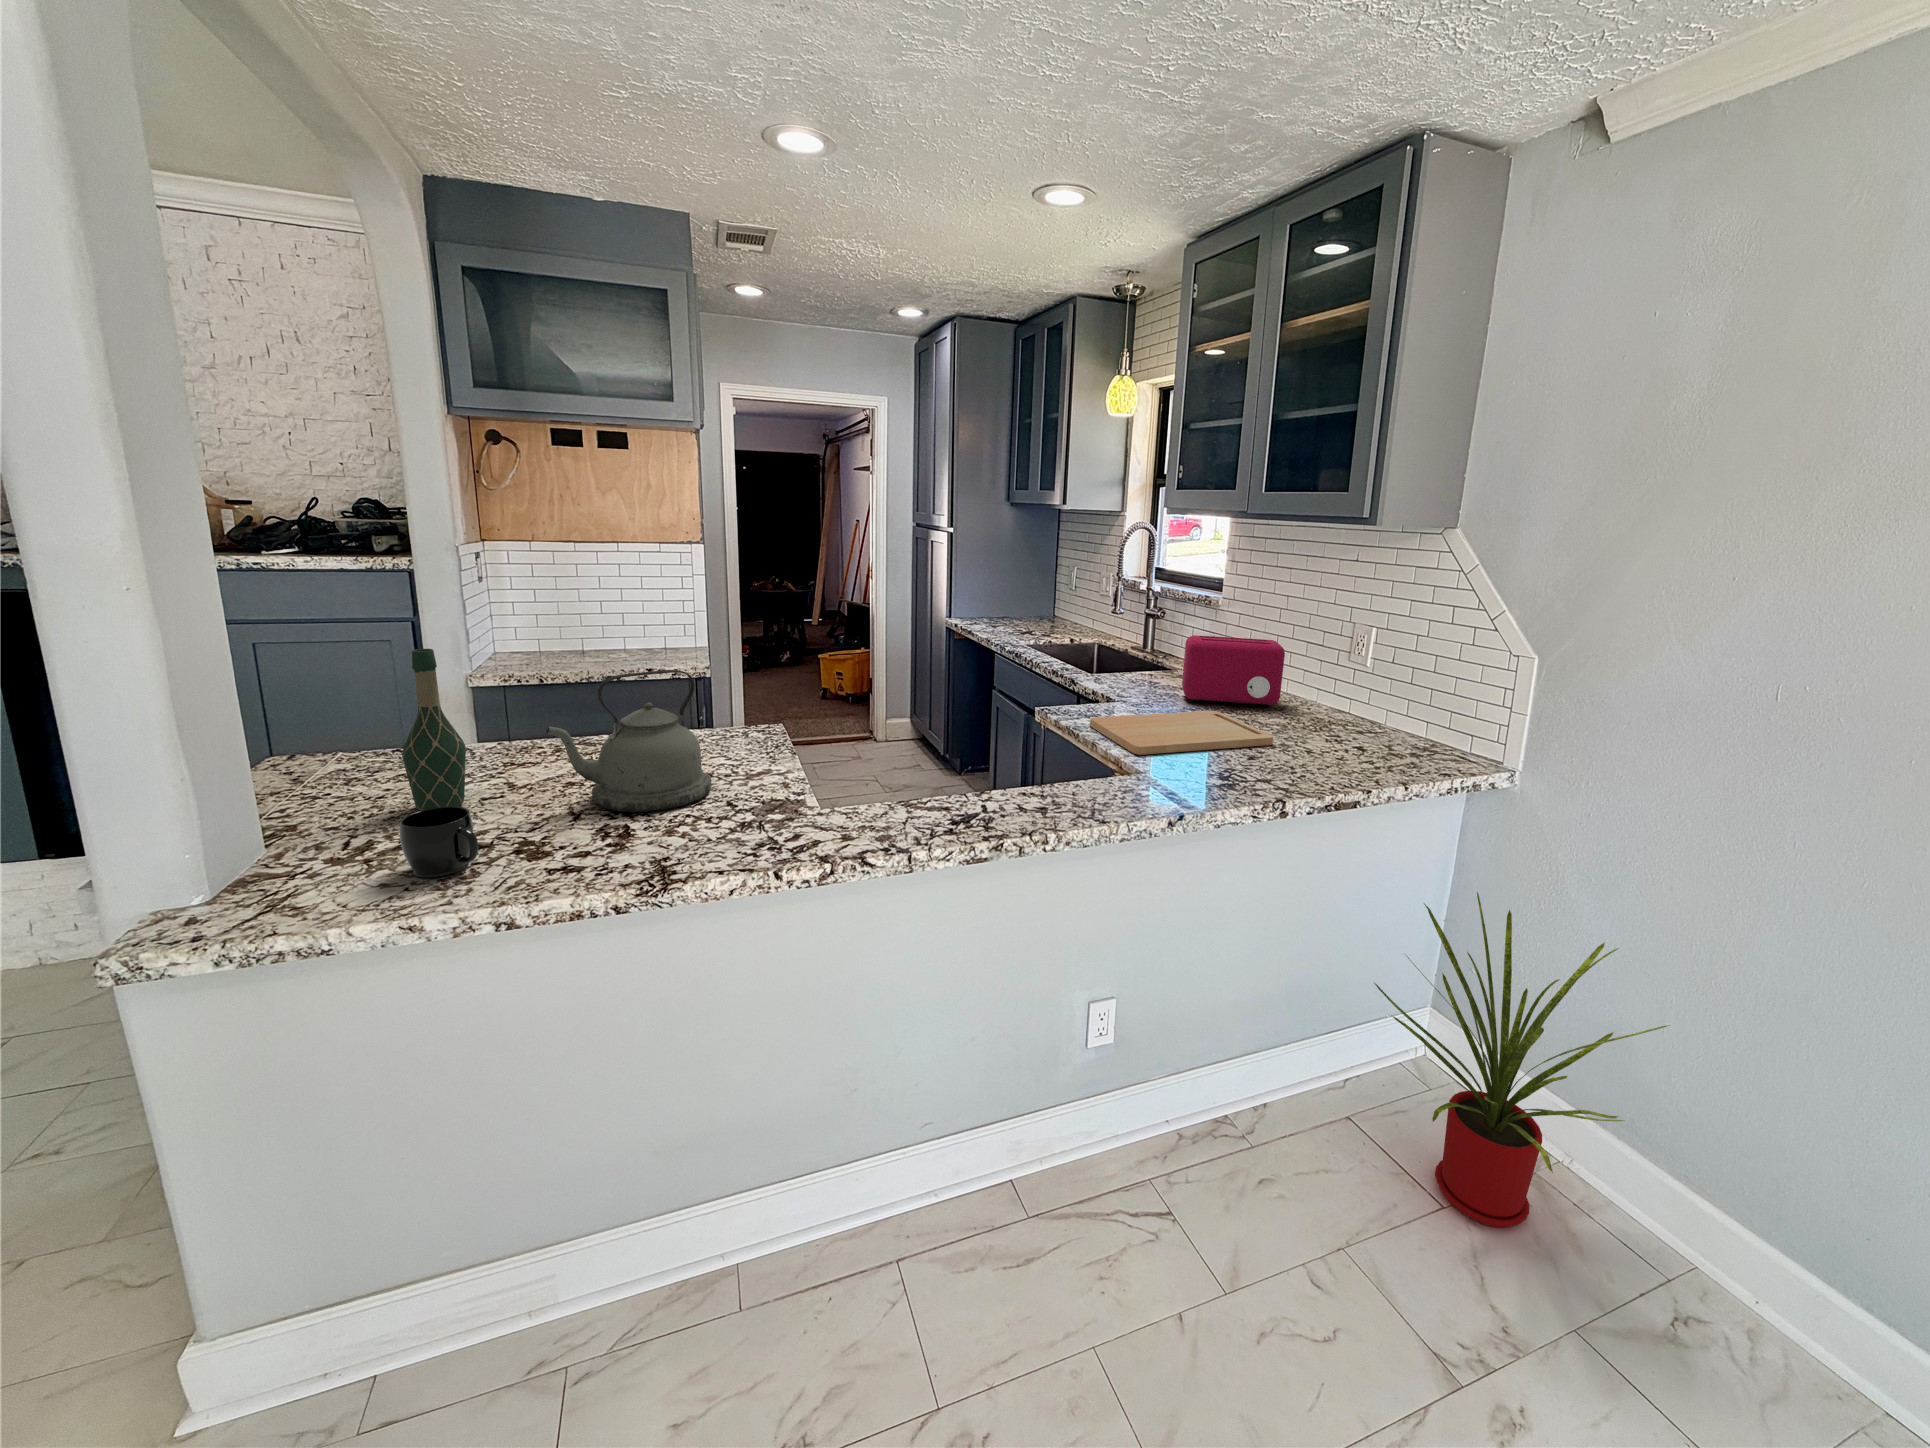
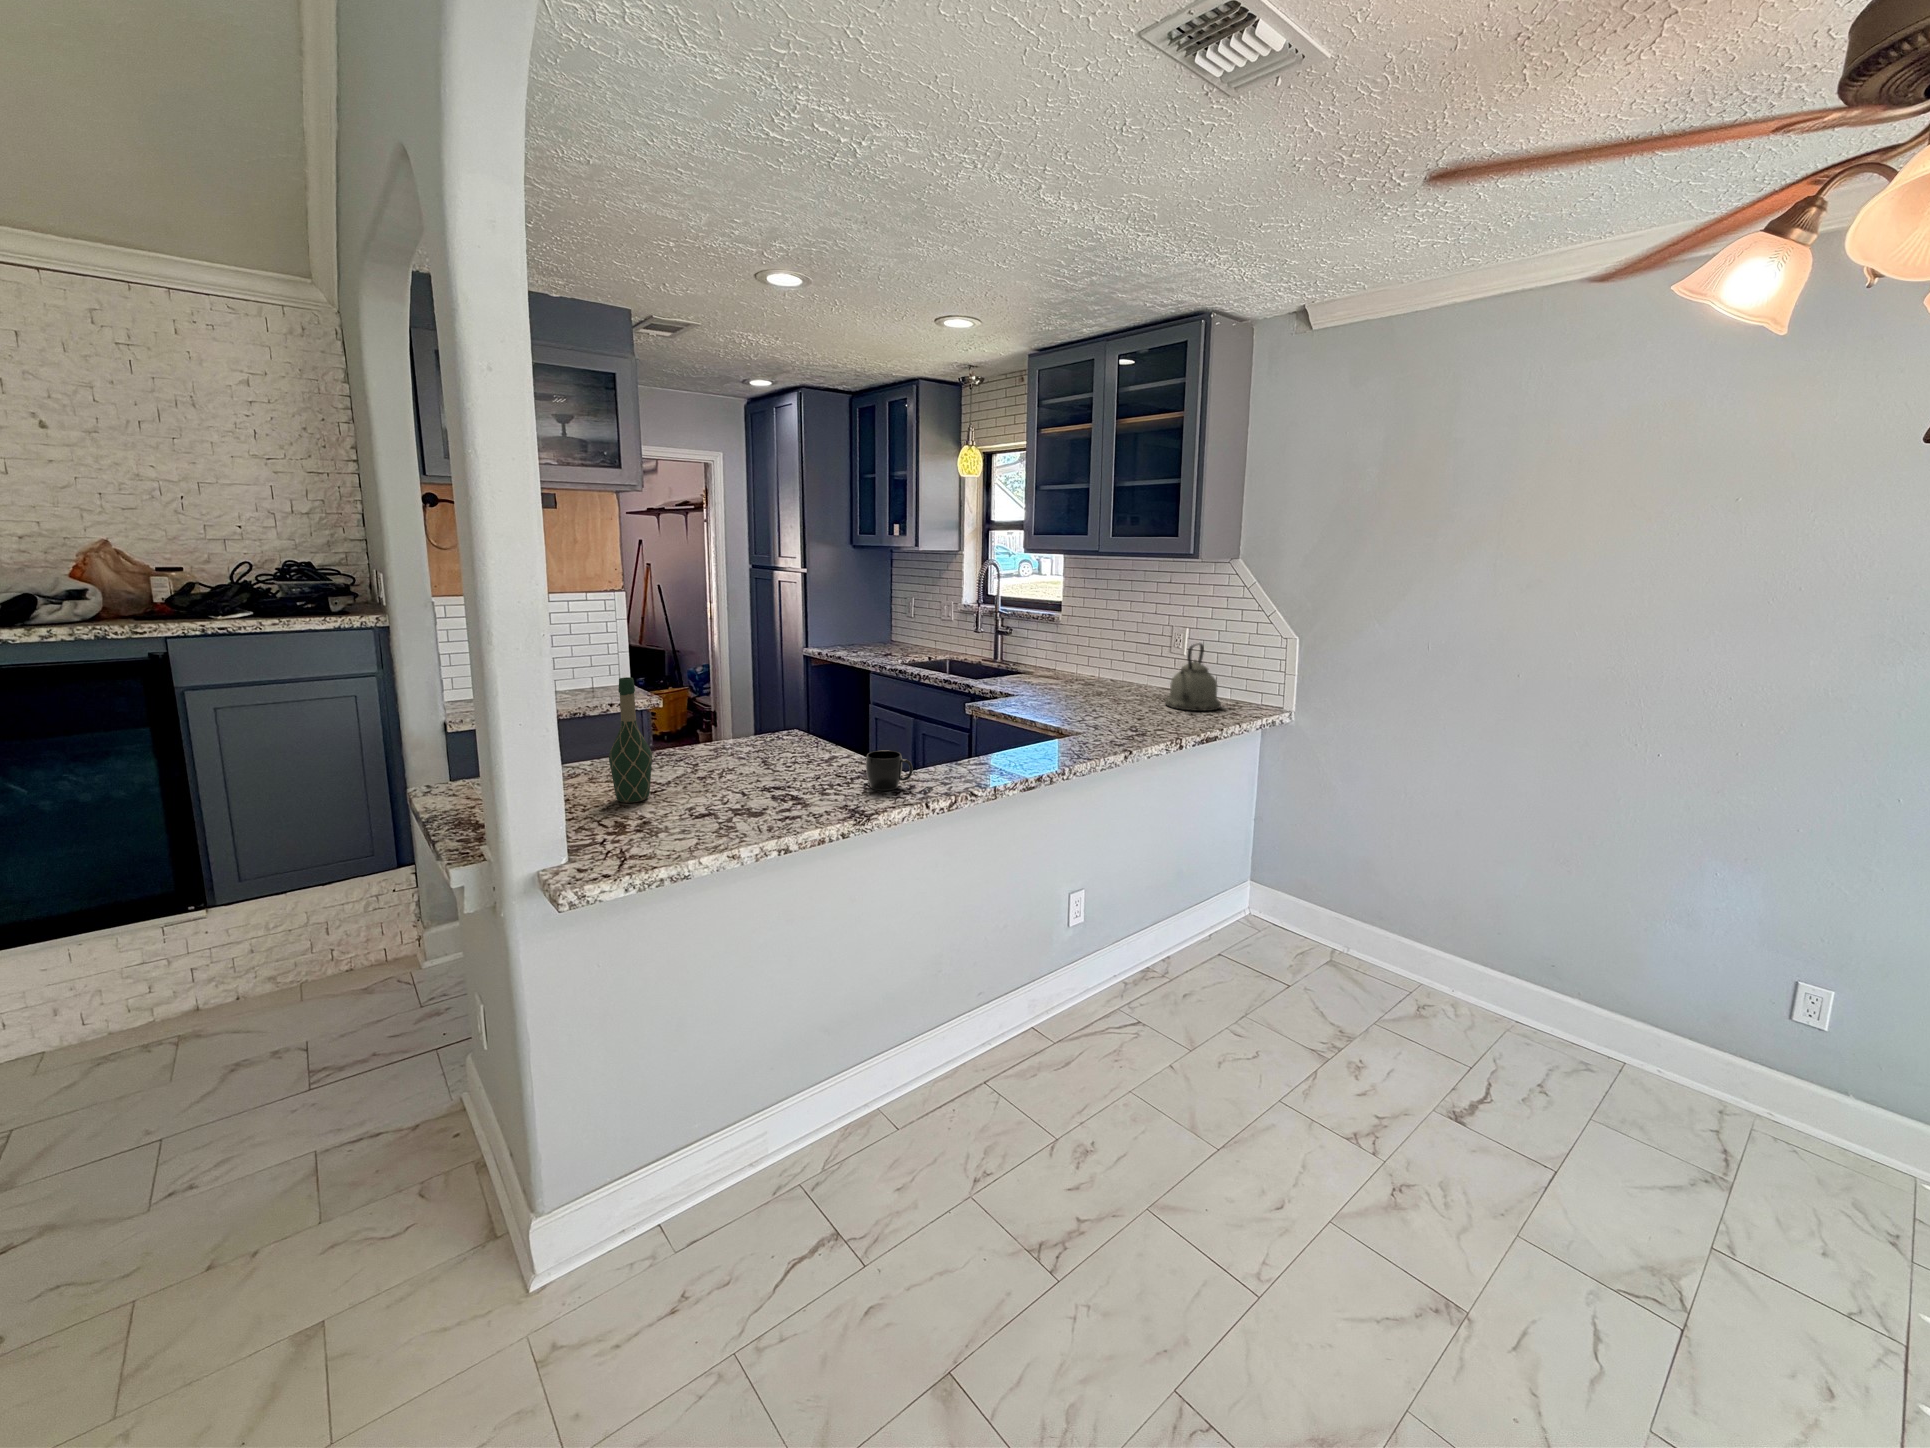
toaster: present [1182,635,1285,707] -> none [1055,642,1129,691]
kettle: present [546,670,712,812] -> present [1165,643,1221,711]
cutting board: present [1090,711,1273,755] -> none [1017,694,1144,724]
mug: present [400,806,478,878] -> present [866,750,913,791]
house plant: present [1374,892,1669,1228] -> none [1236,785,1399,987]

